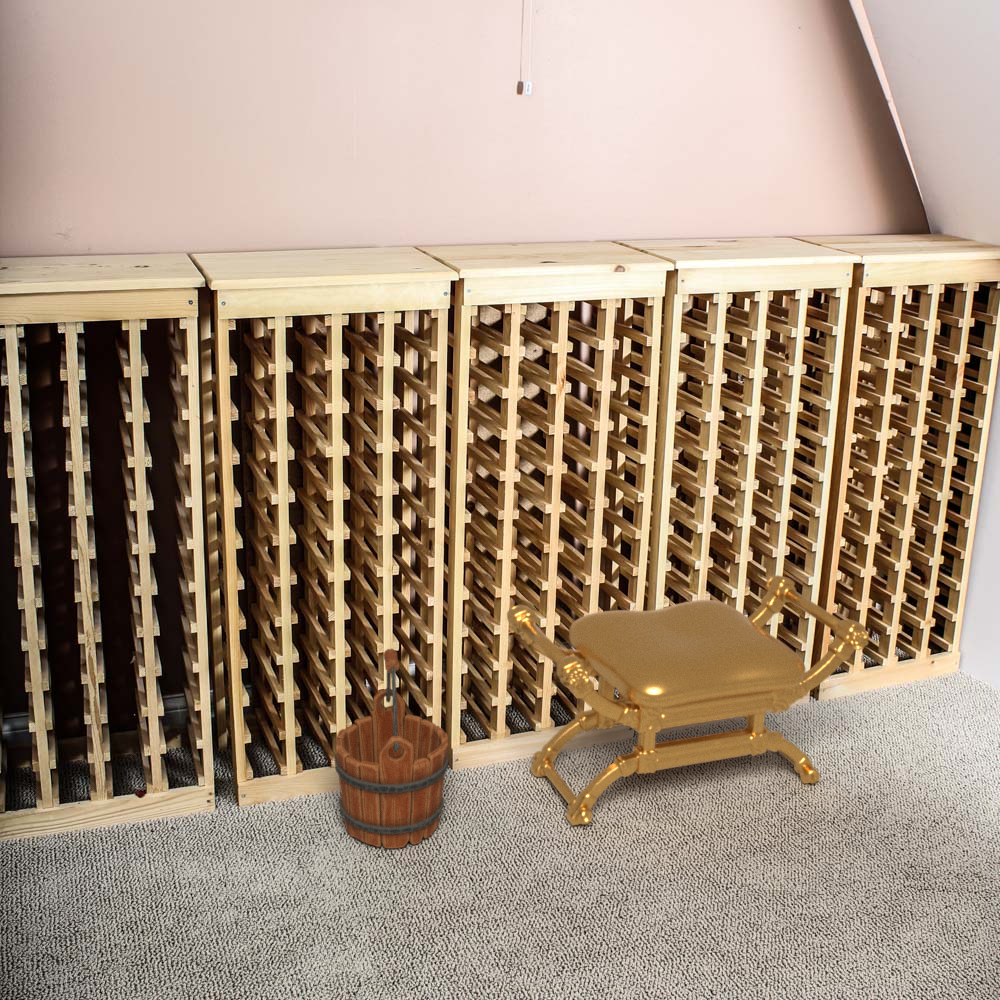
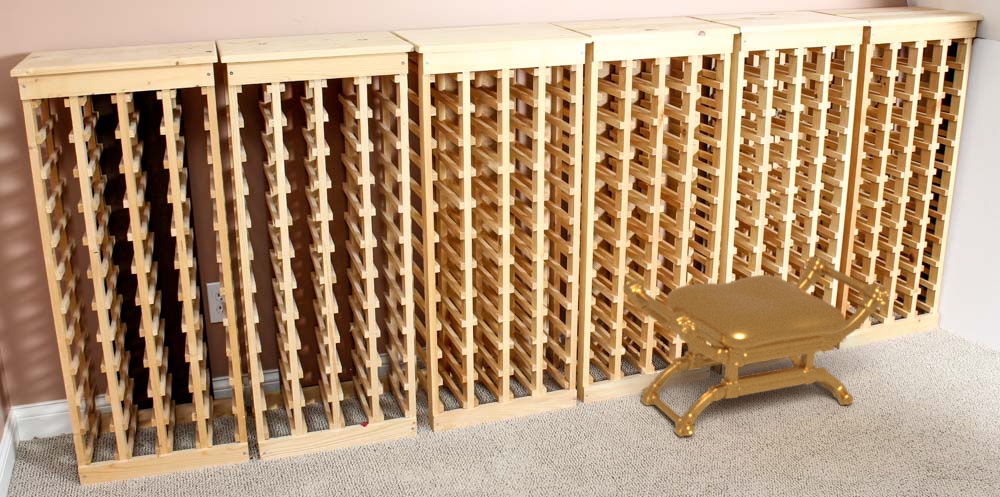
wooden bucket: present [335,649,449,849] -> none [509,311,591,455]

